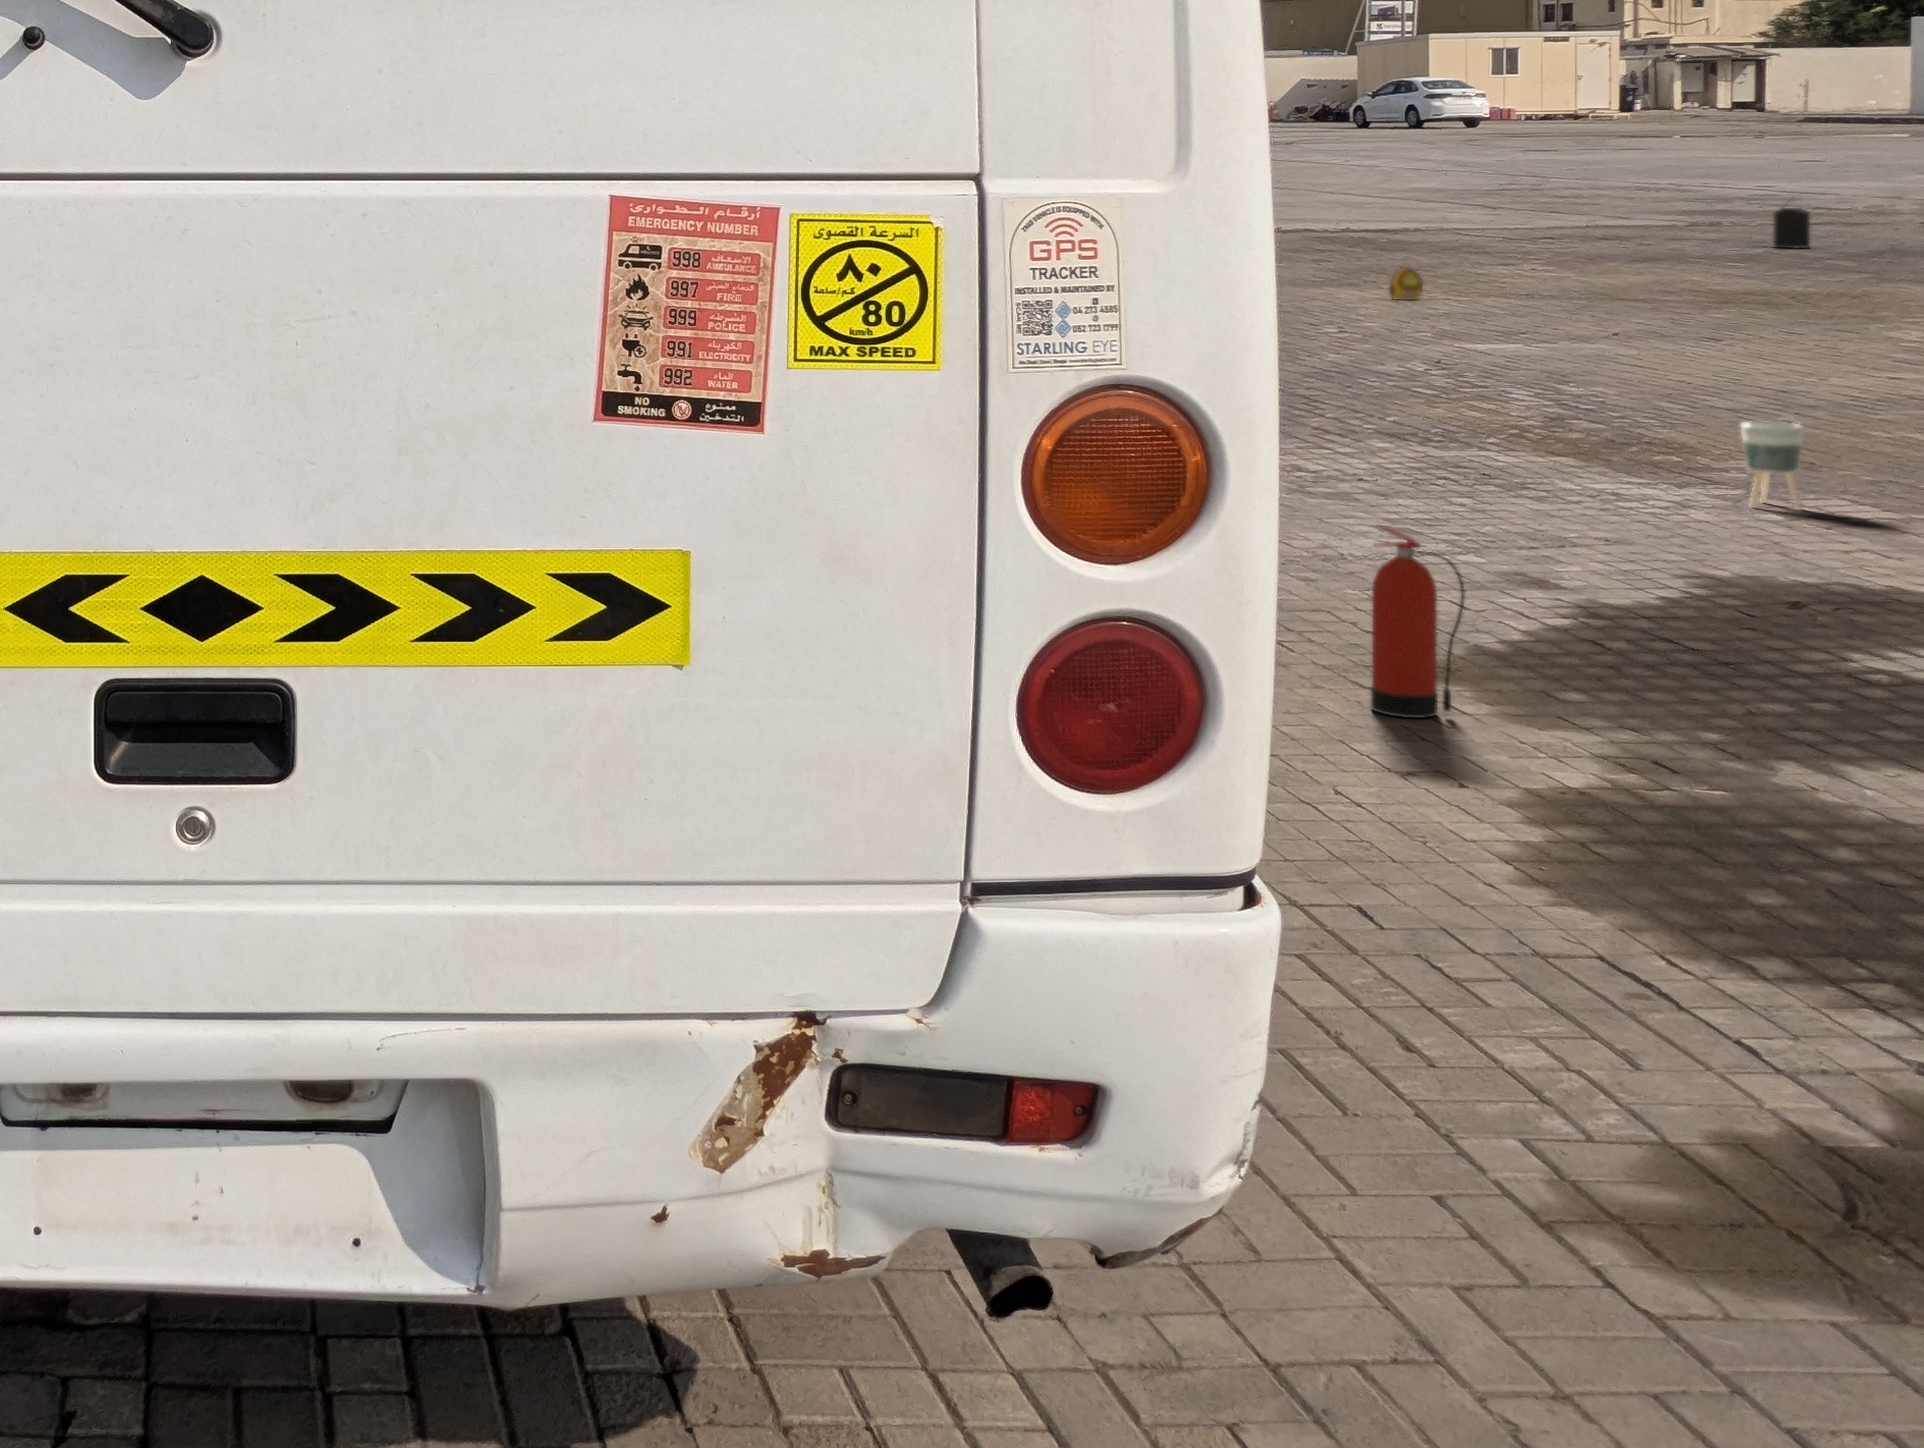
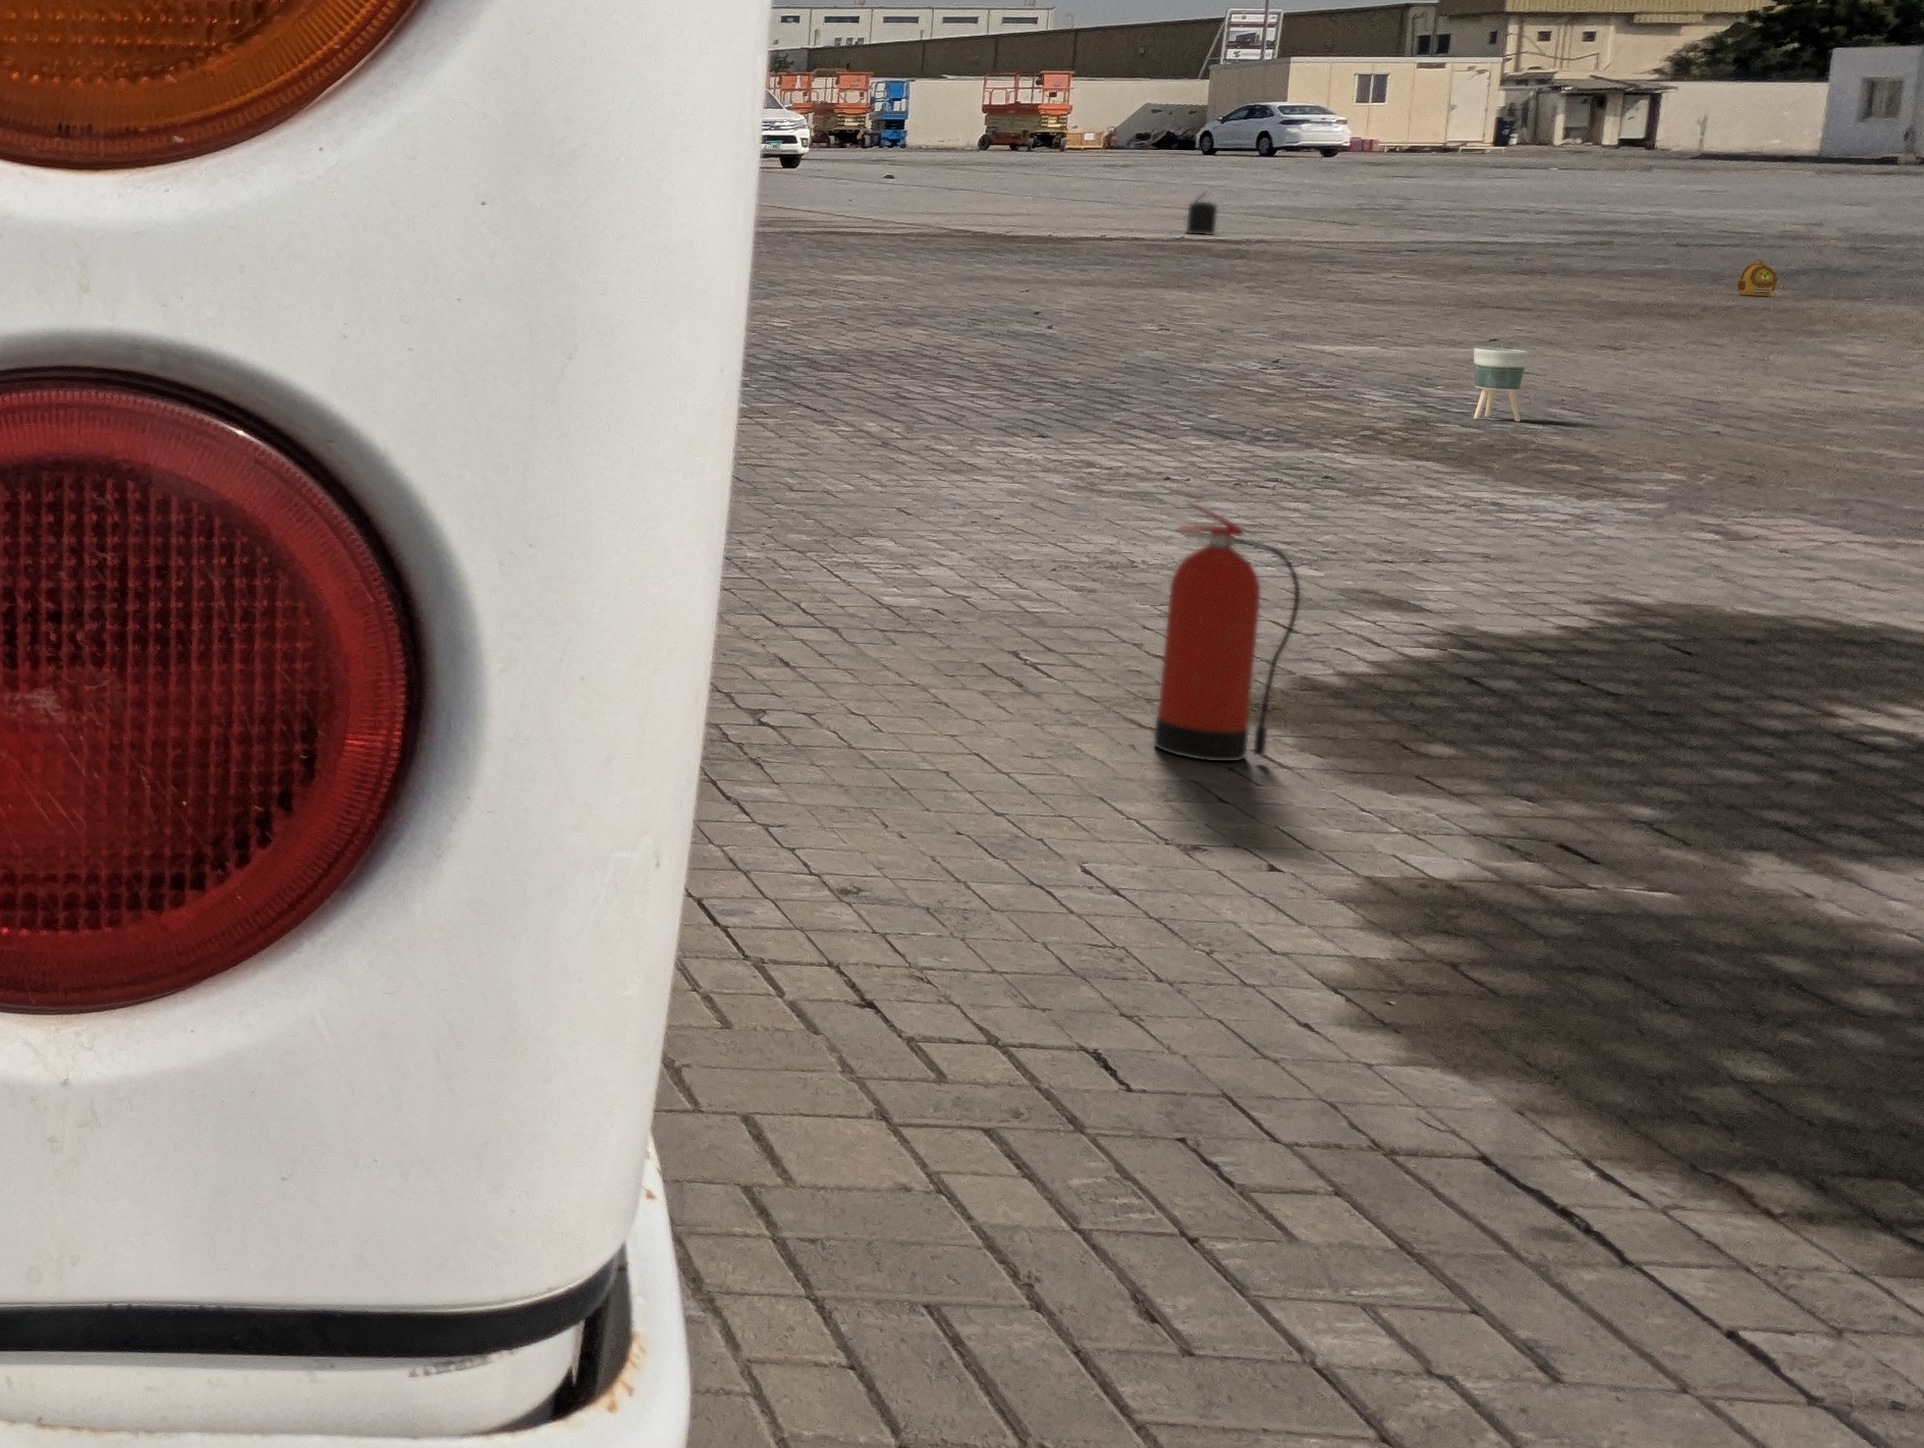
trash can: present [1773,207,1810,248] -> present [1186,200,1217,235]
backpack: present [1389,267,1423,300] -> present [1738,259,1777,296]
planter: present [1741,421,1804,508] -> present [1474,348,1529,422]

